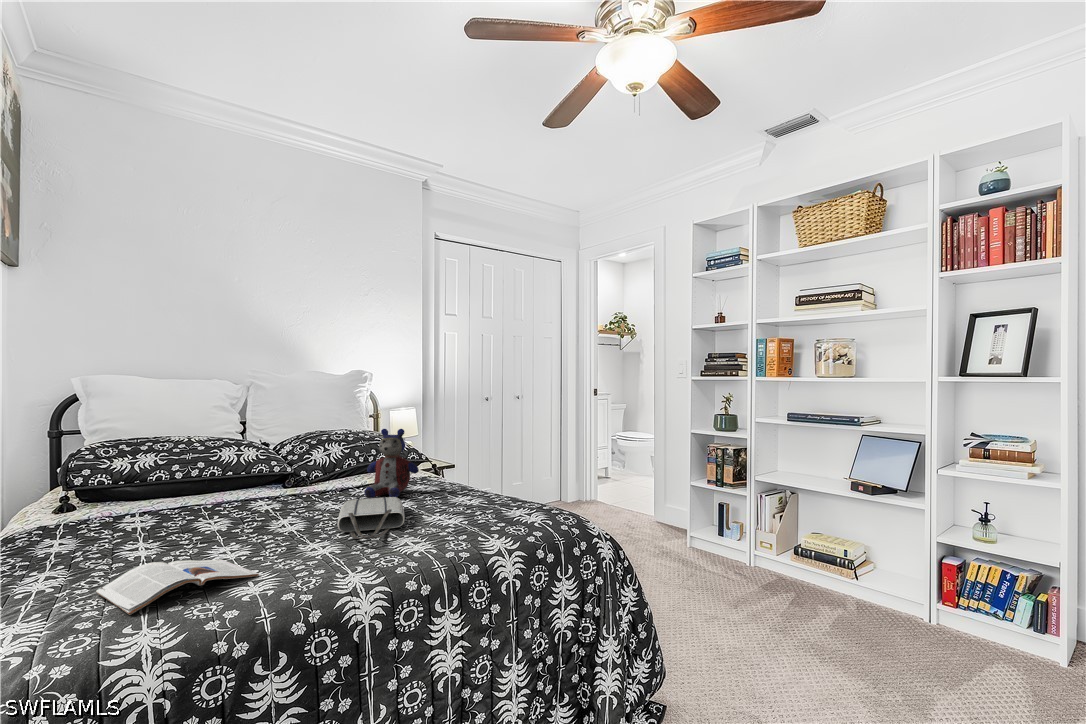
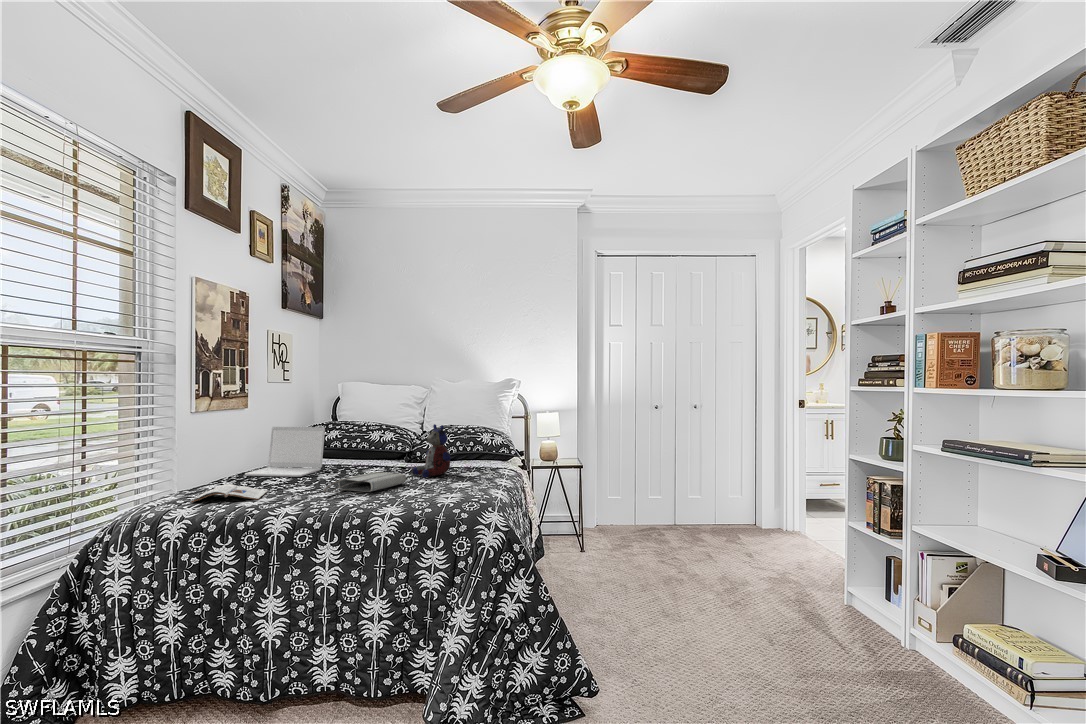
laptop: none [57,447,191,548] -> present [245,427,325,477]

